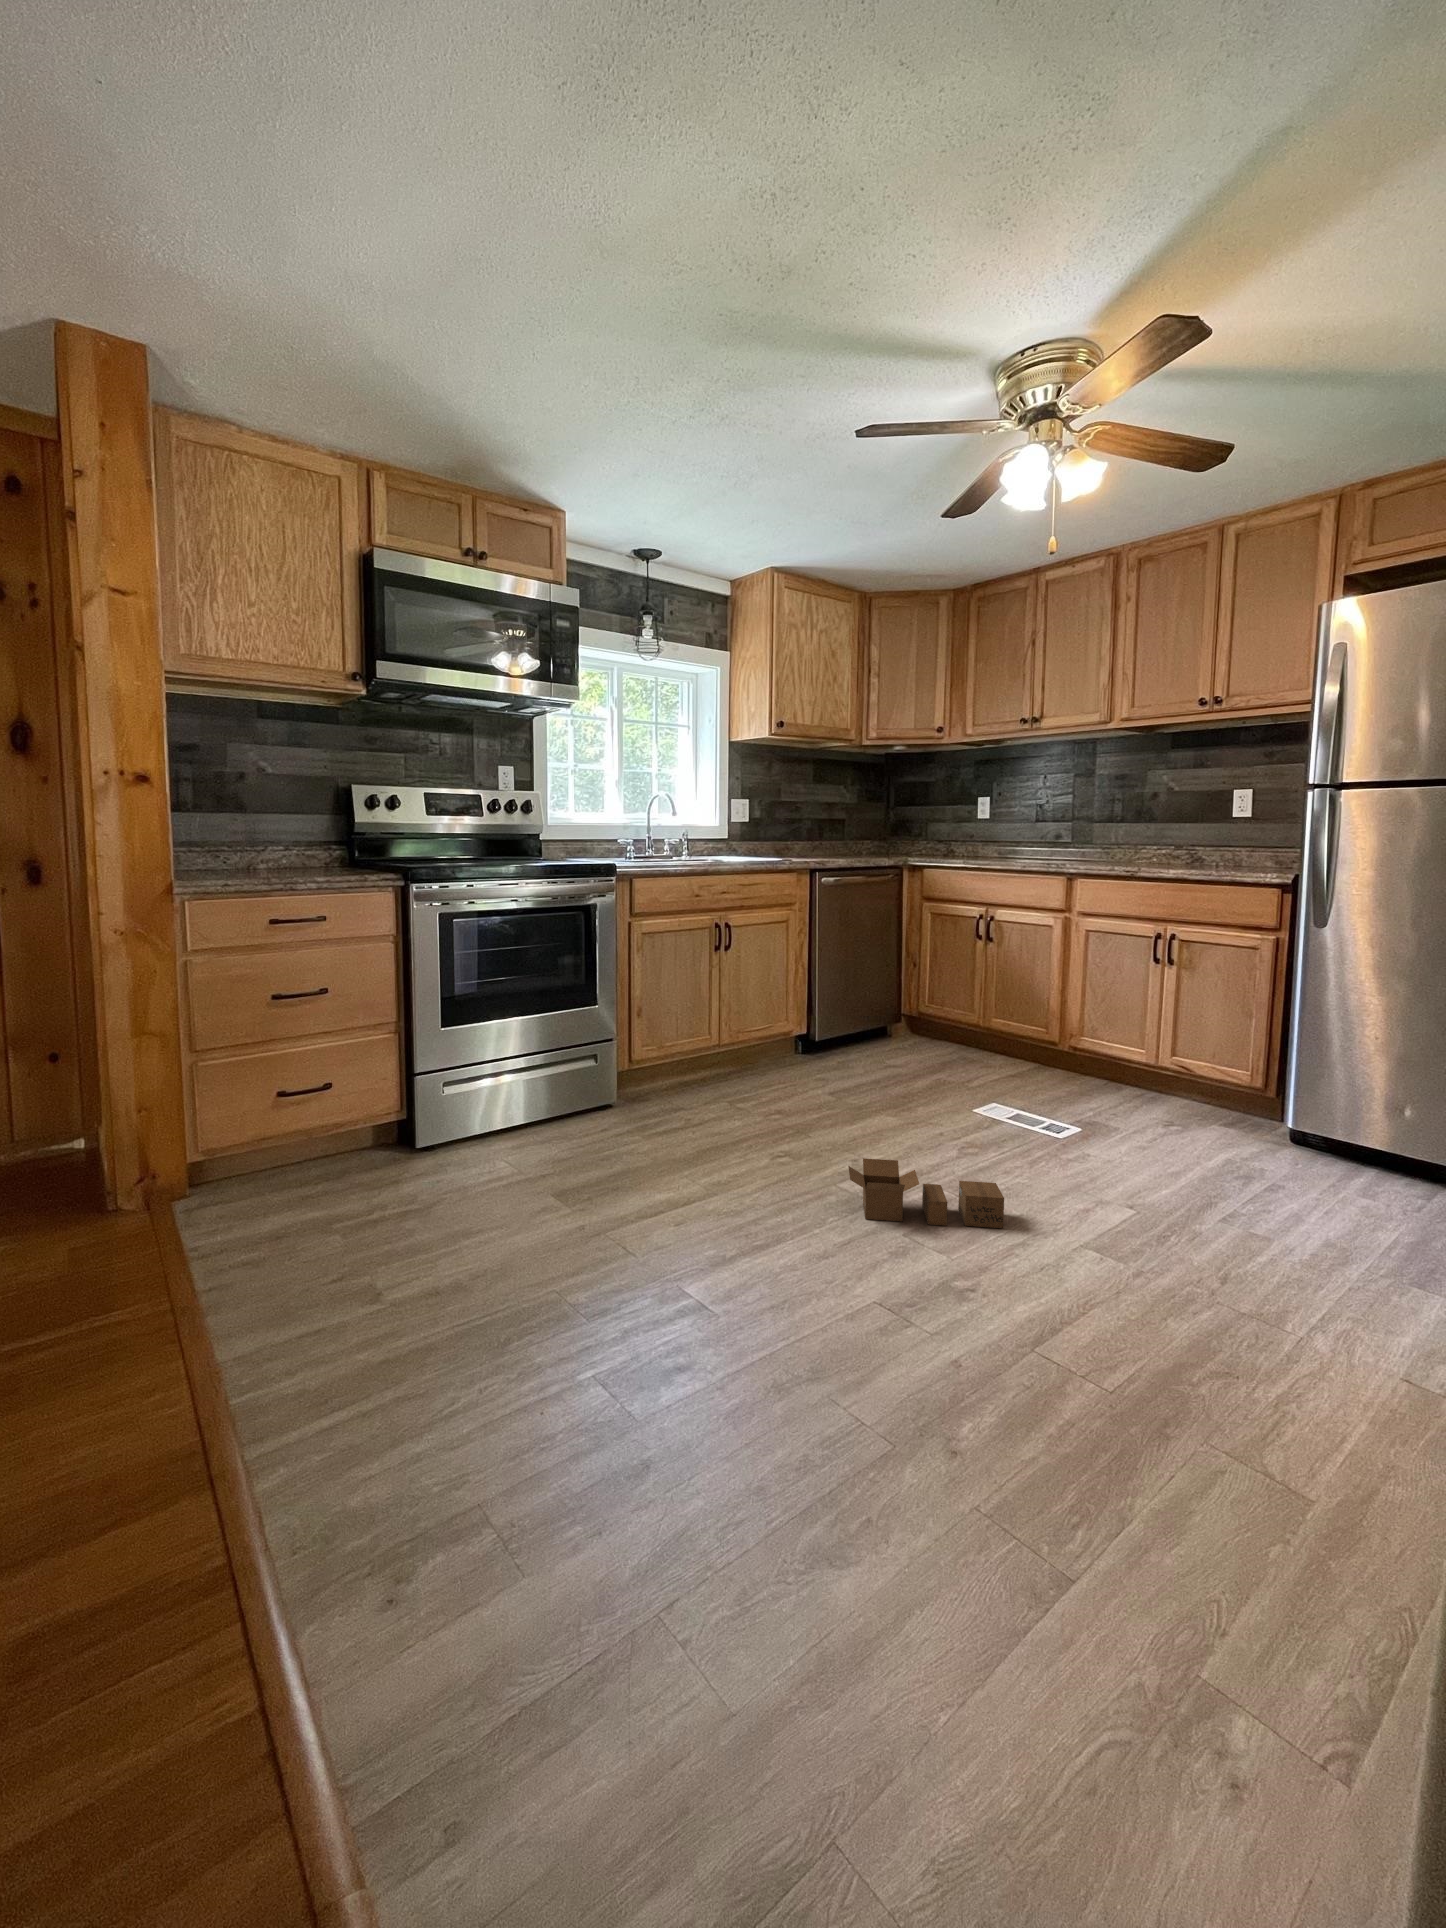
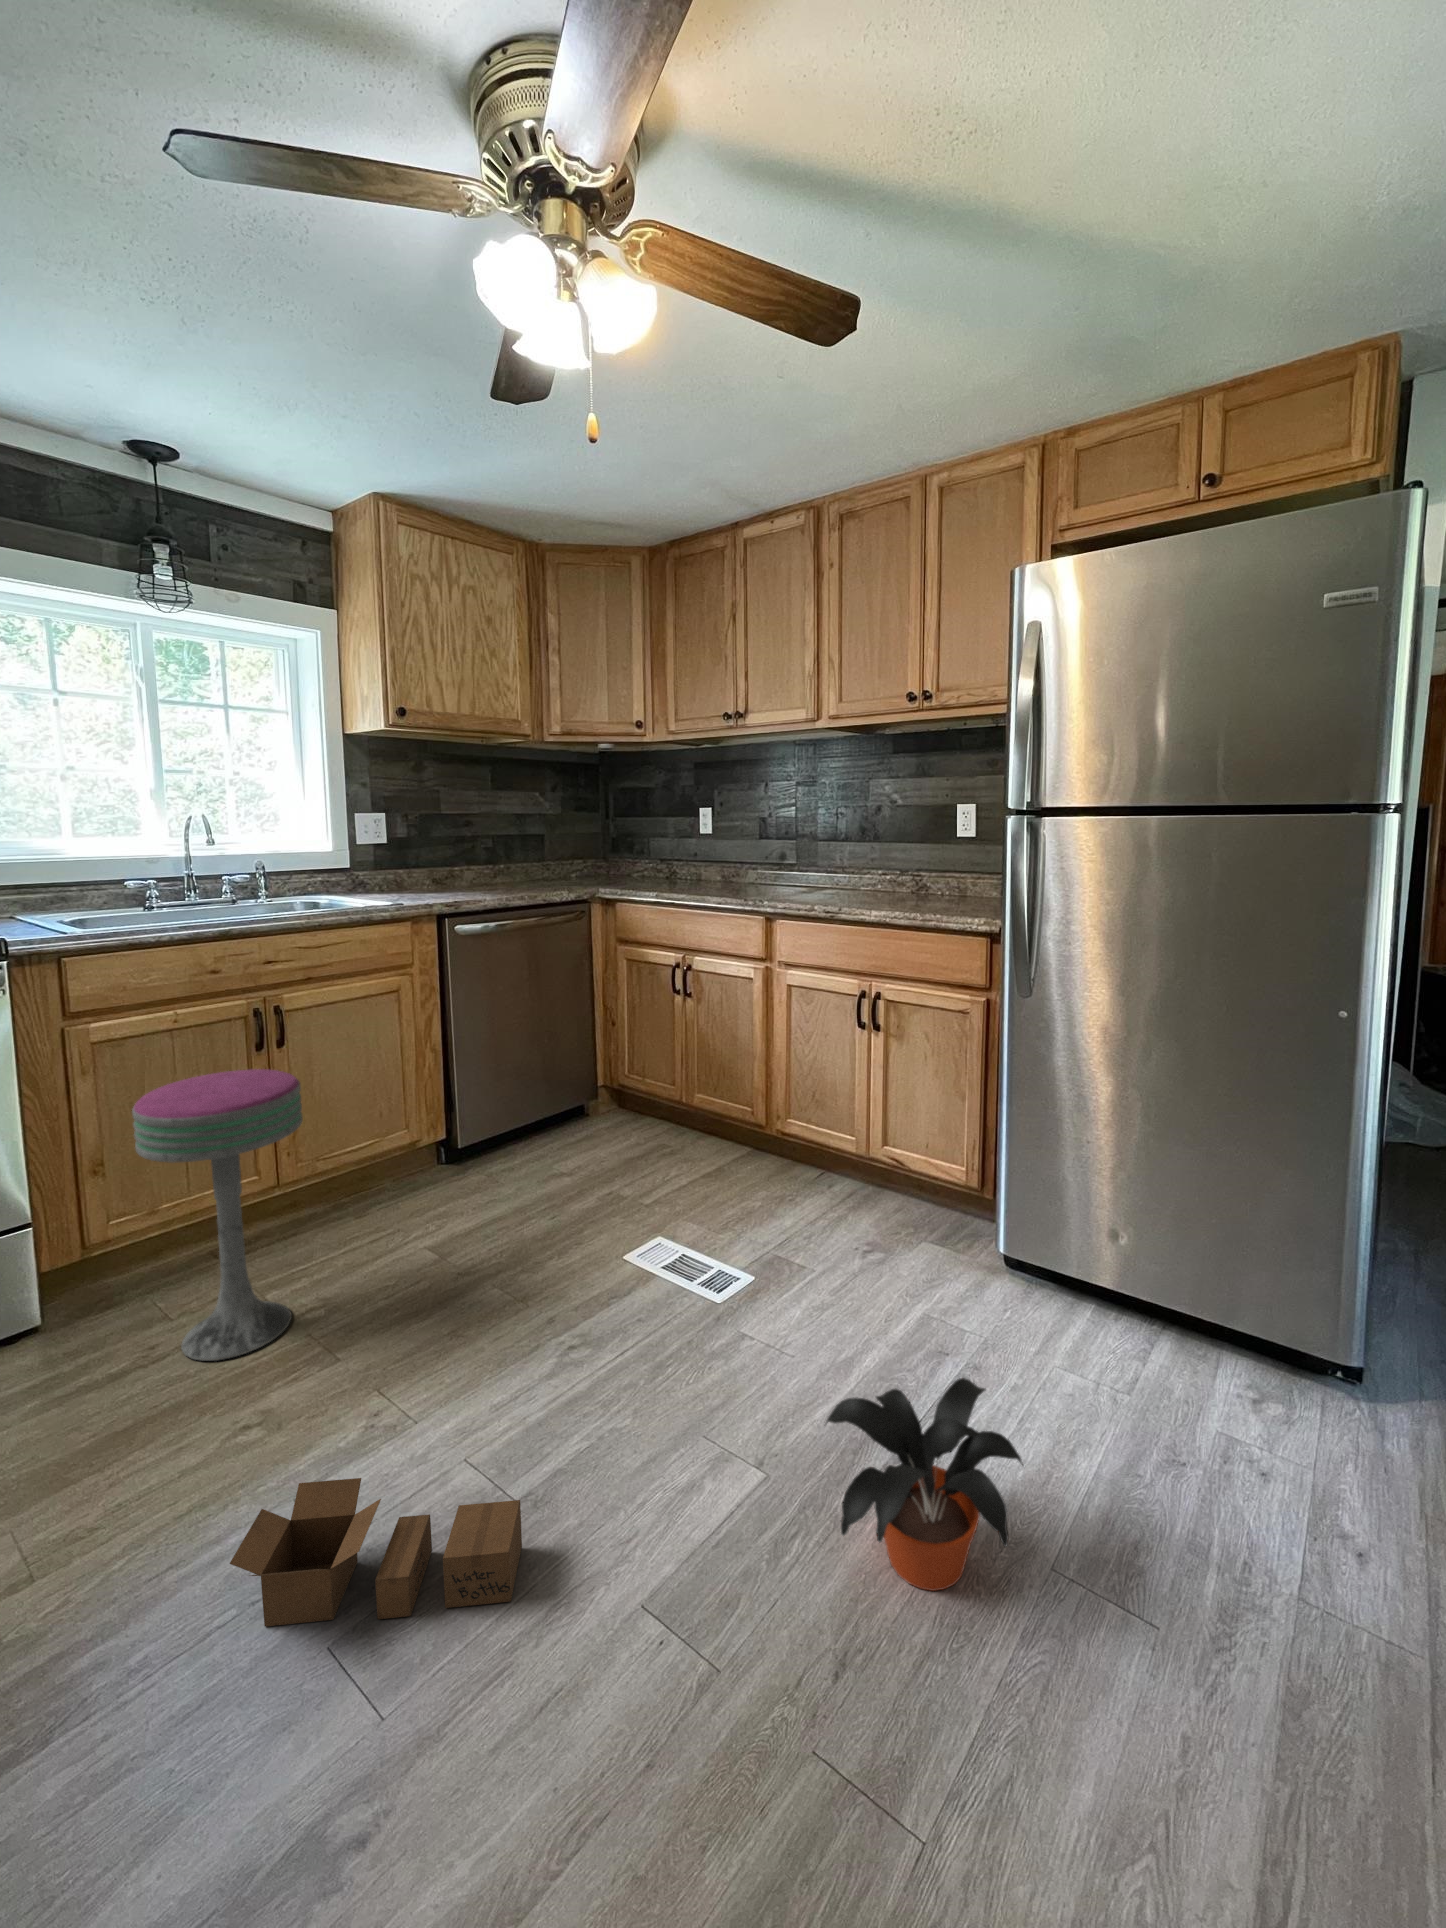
bar stool: none [695,954,784,1127] -> present [132,1069,303,1361]
potted plant: none [1196,1145,1348,1258] -> present [826,1378,1022,1591]

